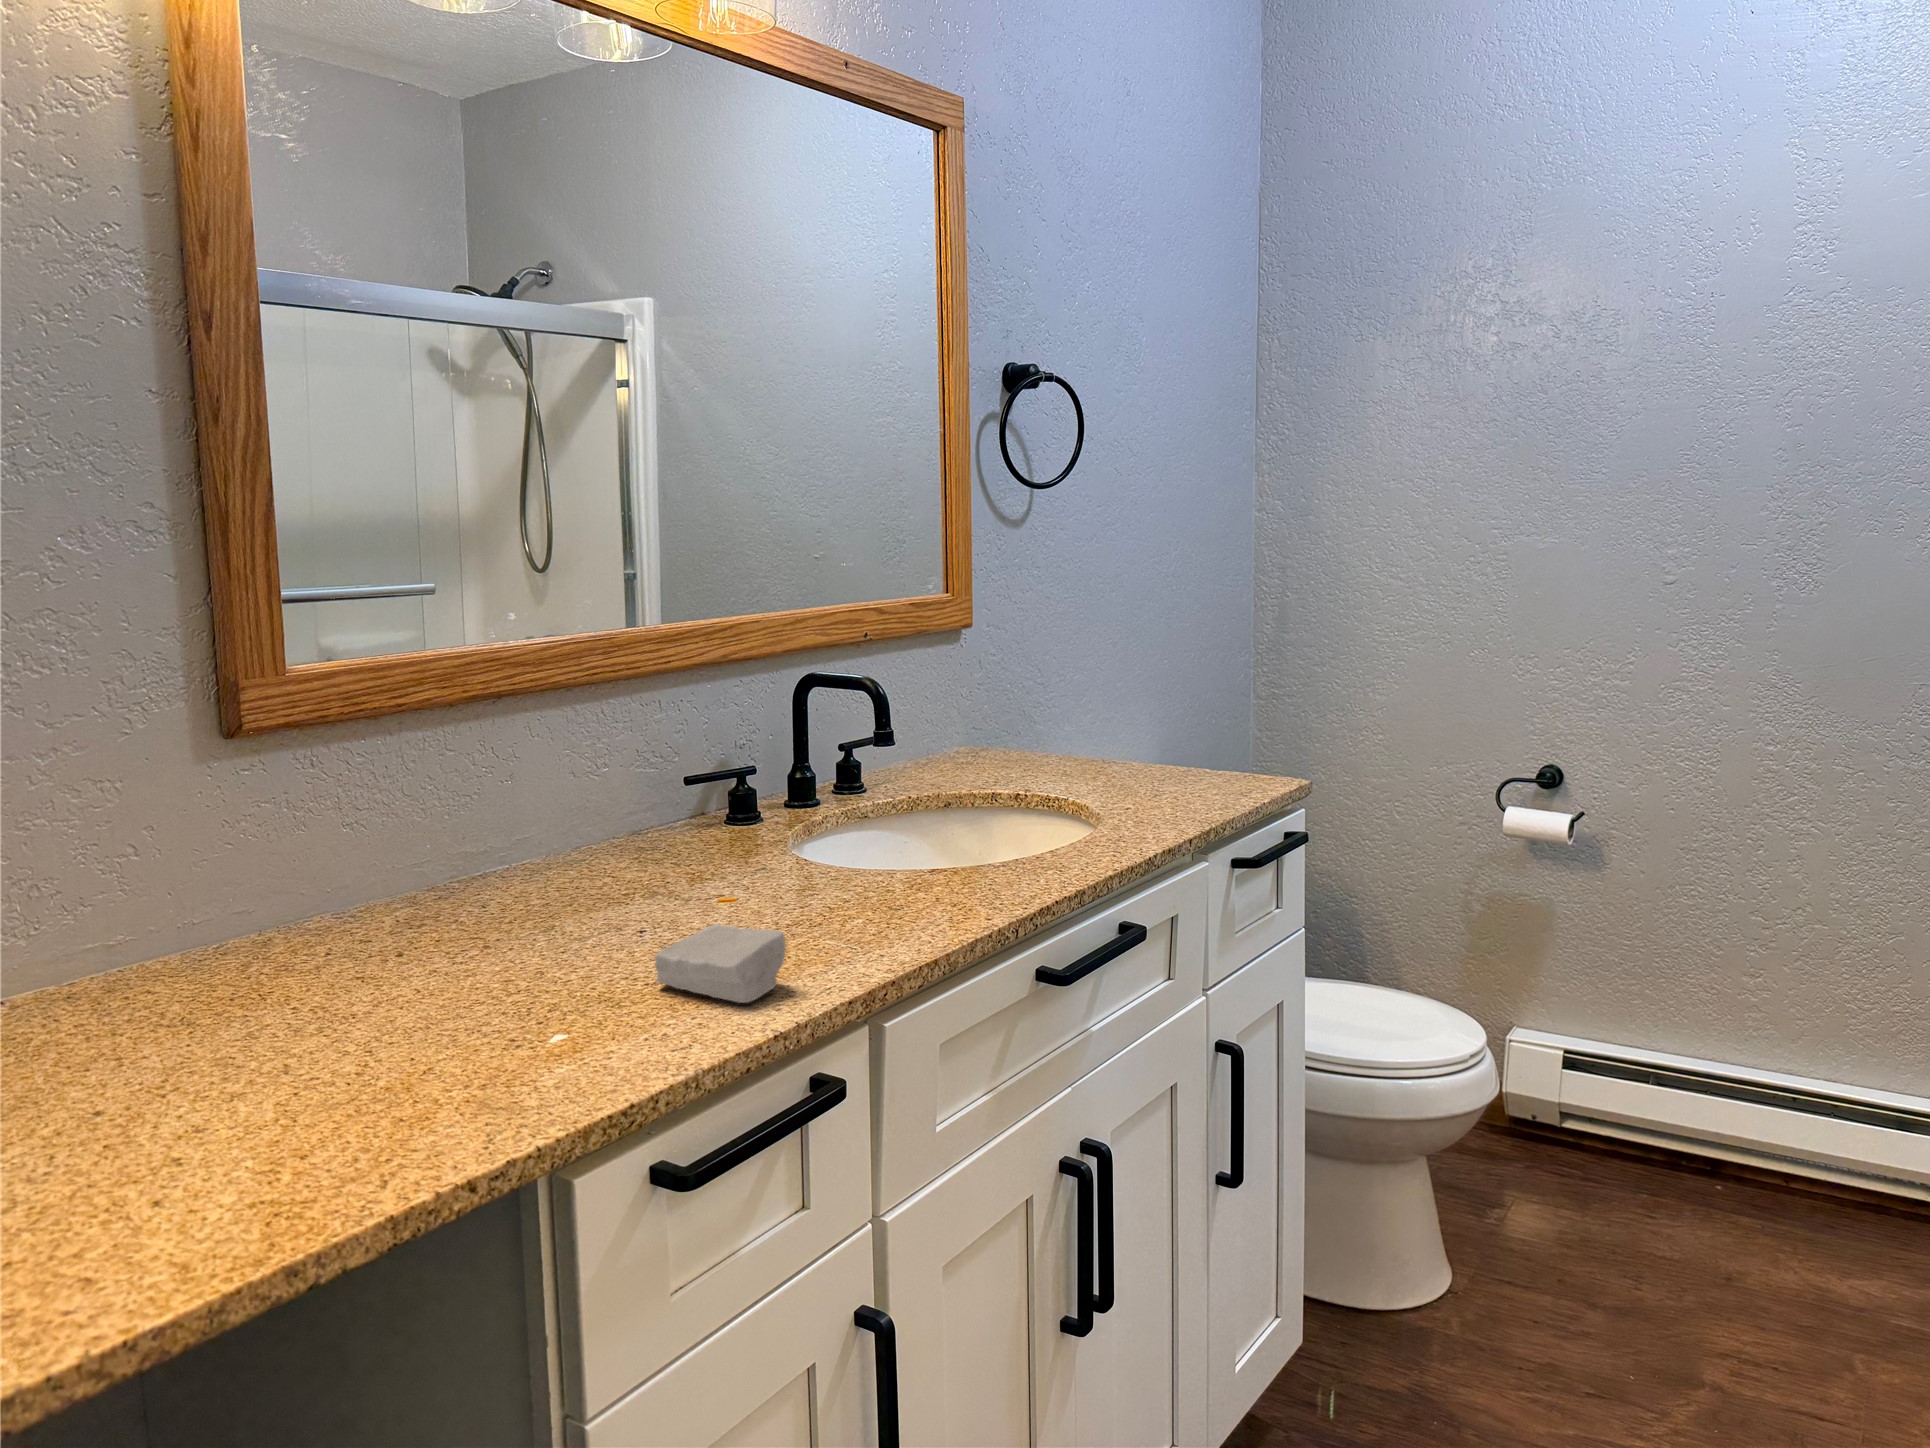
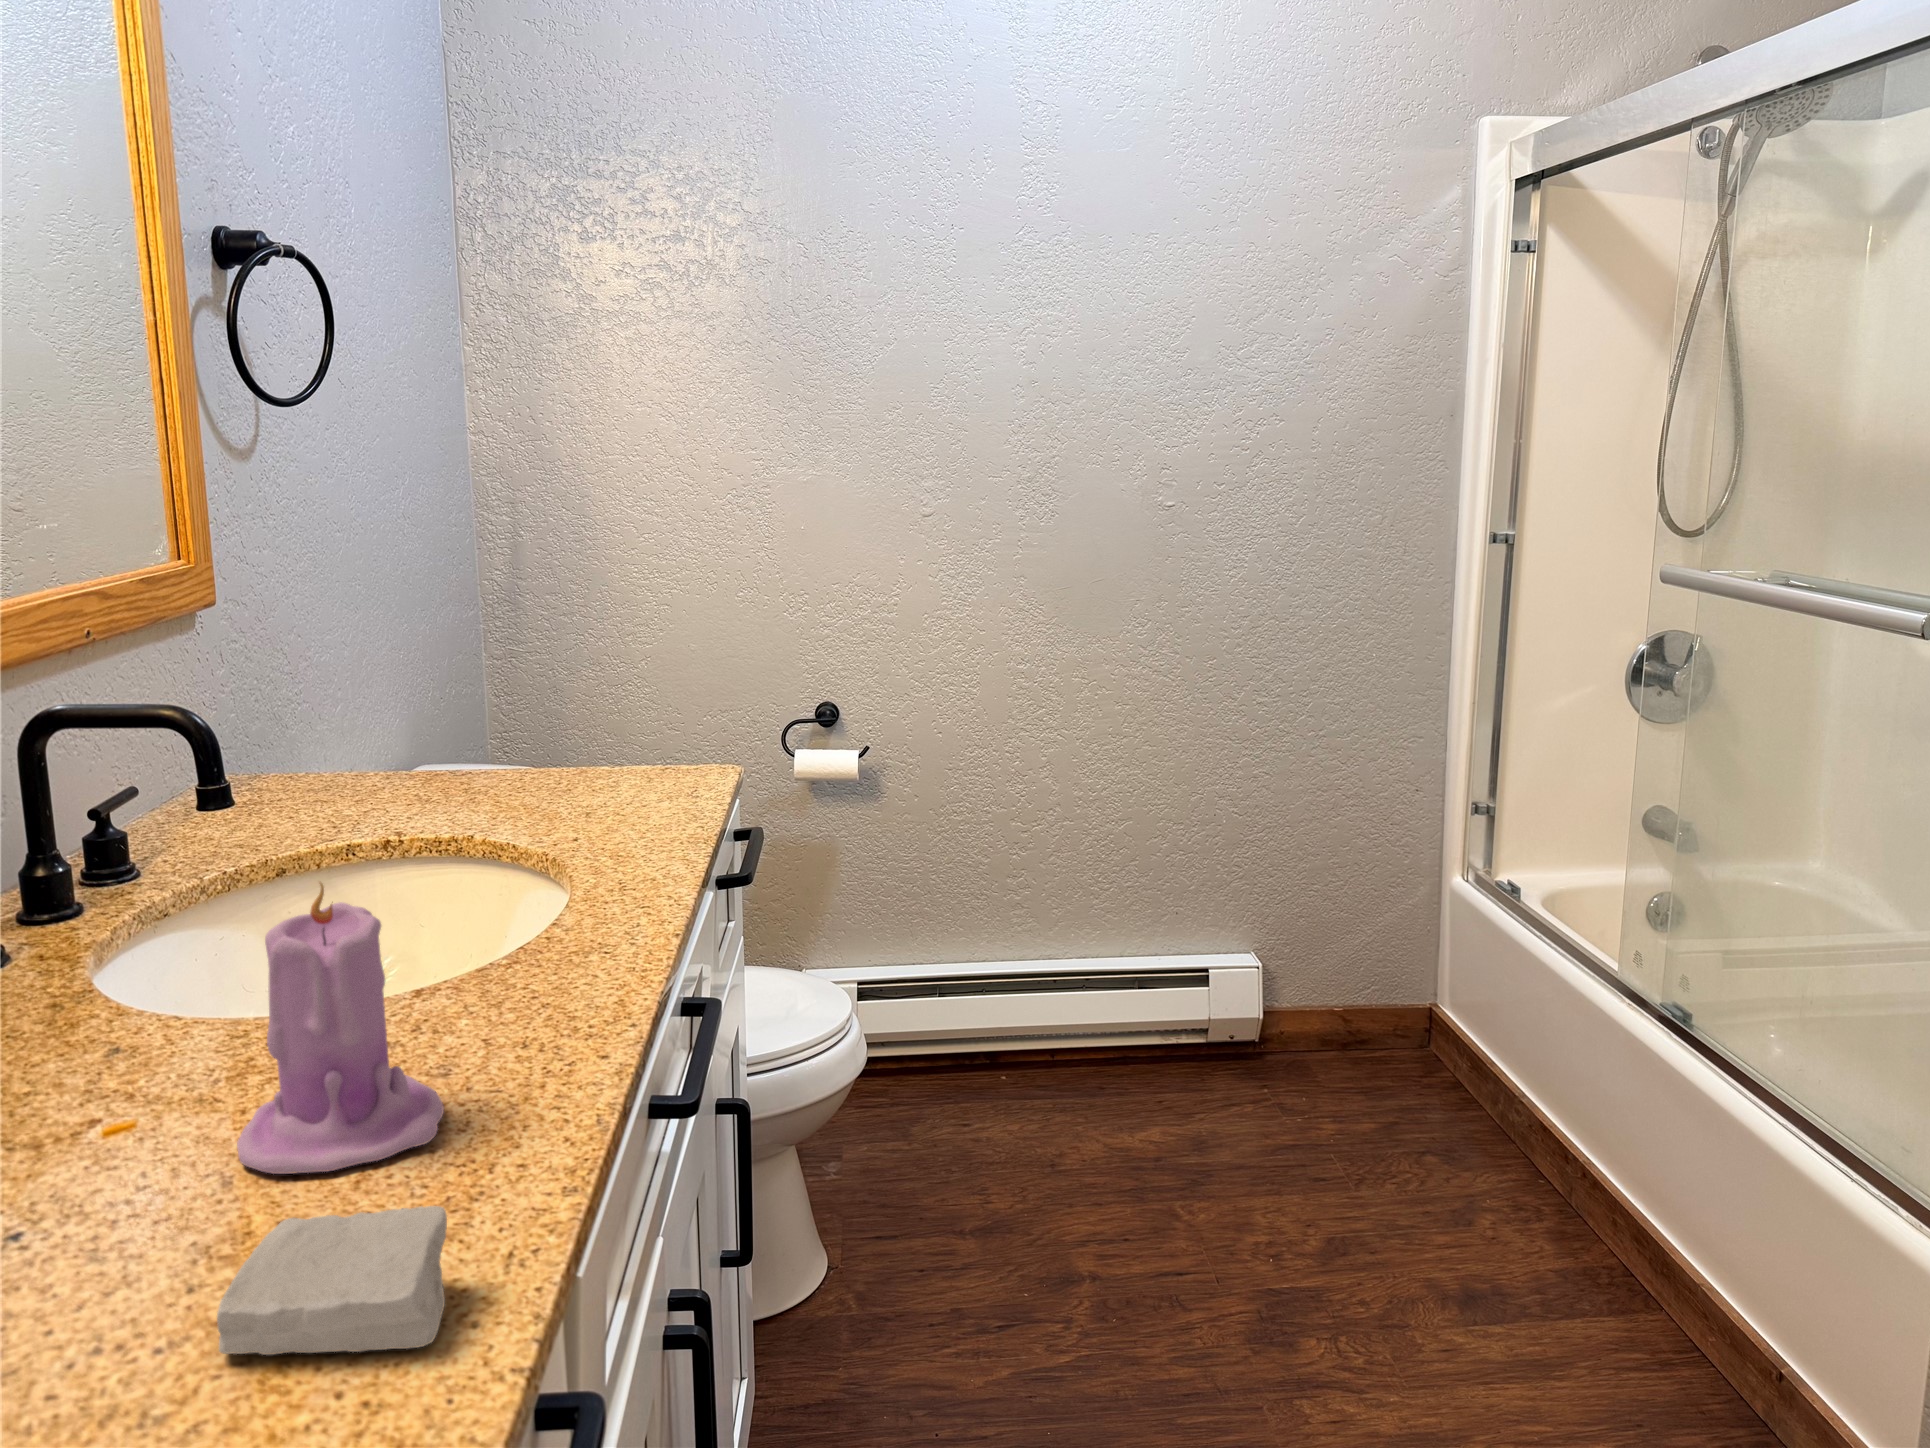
candle: none [756,749,882,932] -> present [237,883,444,1174]

